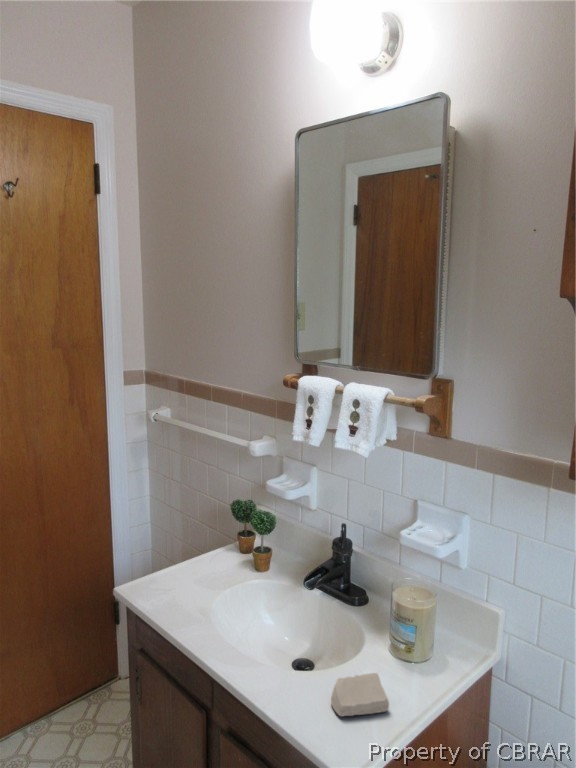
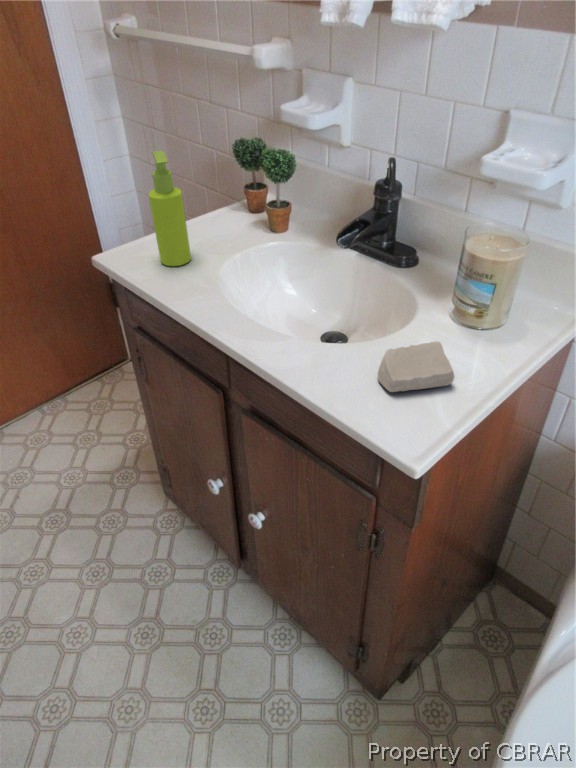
soap dispenser: none [168,513,192,598] -> present [149,150,191,266]

